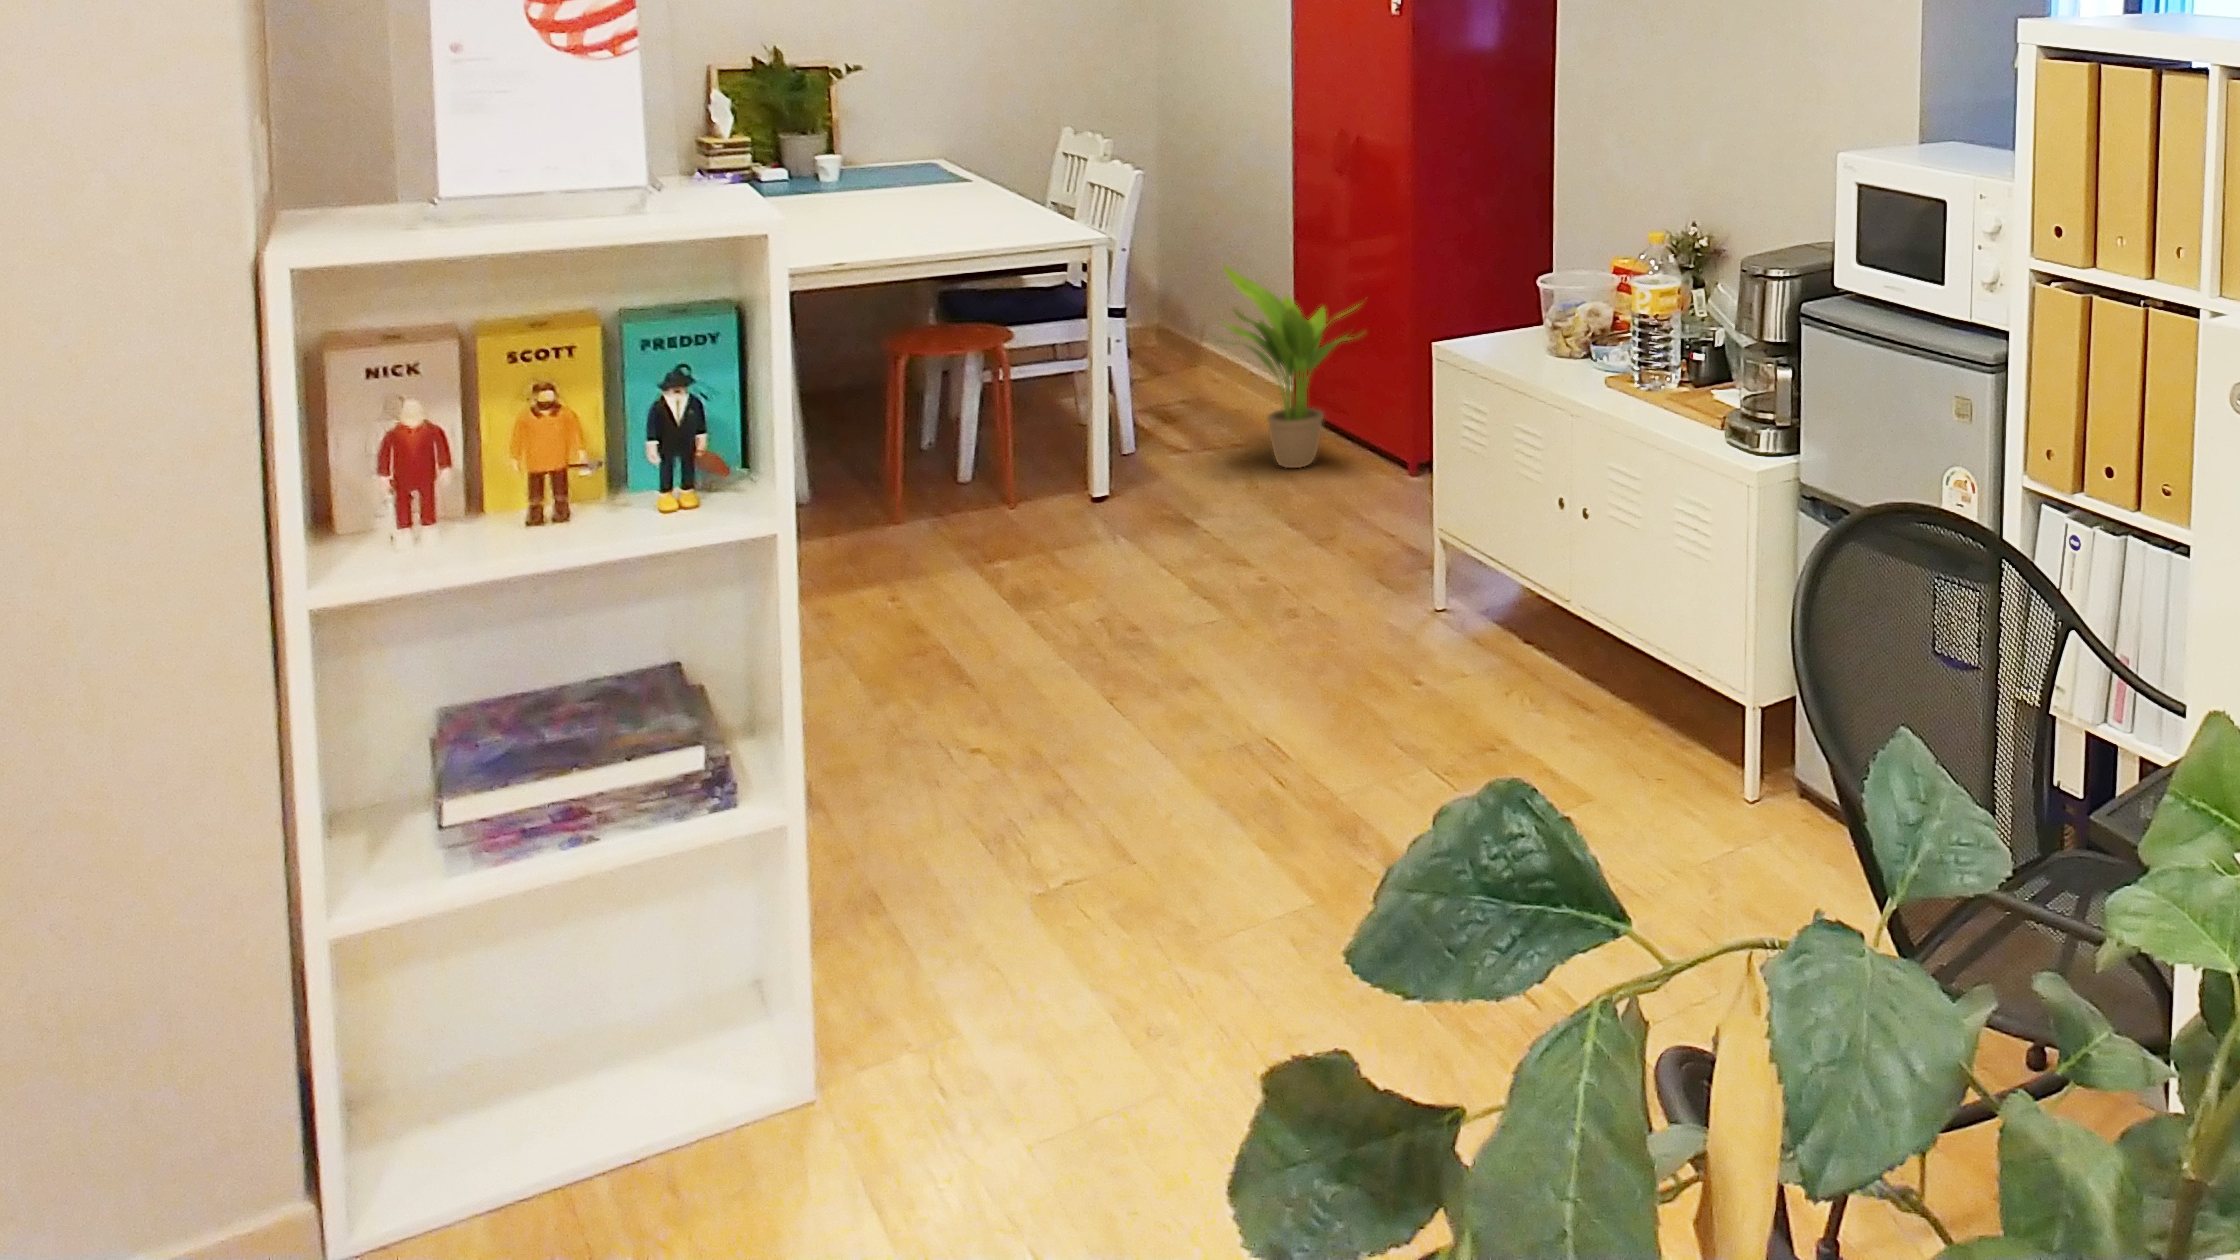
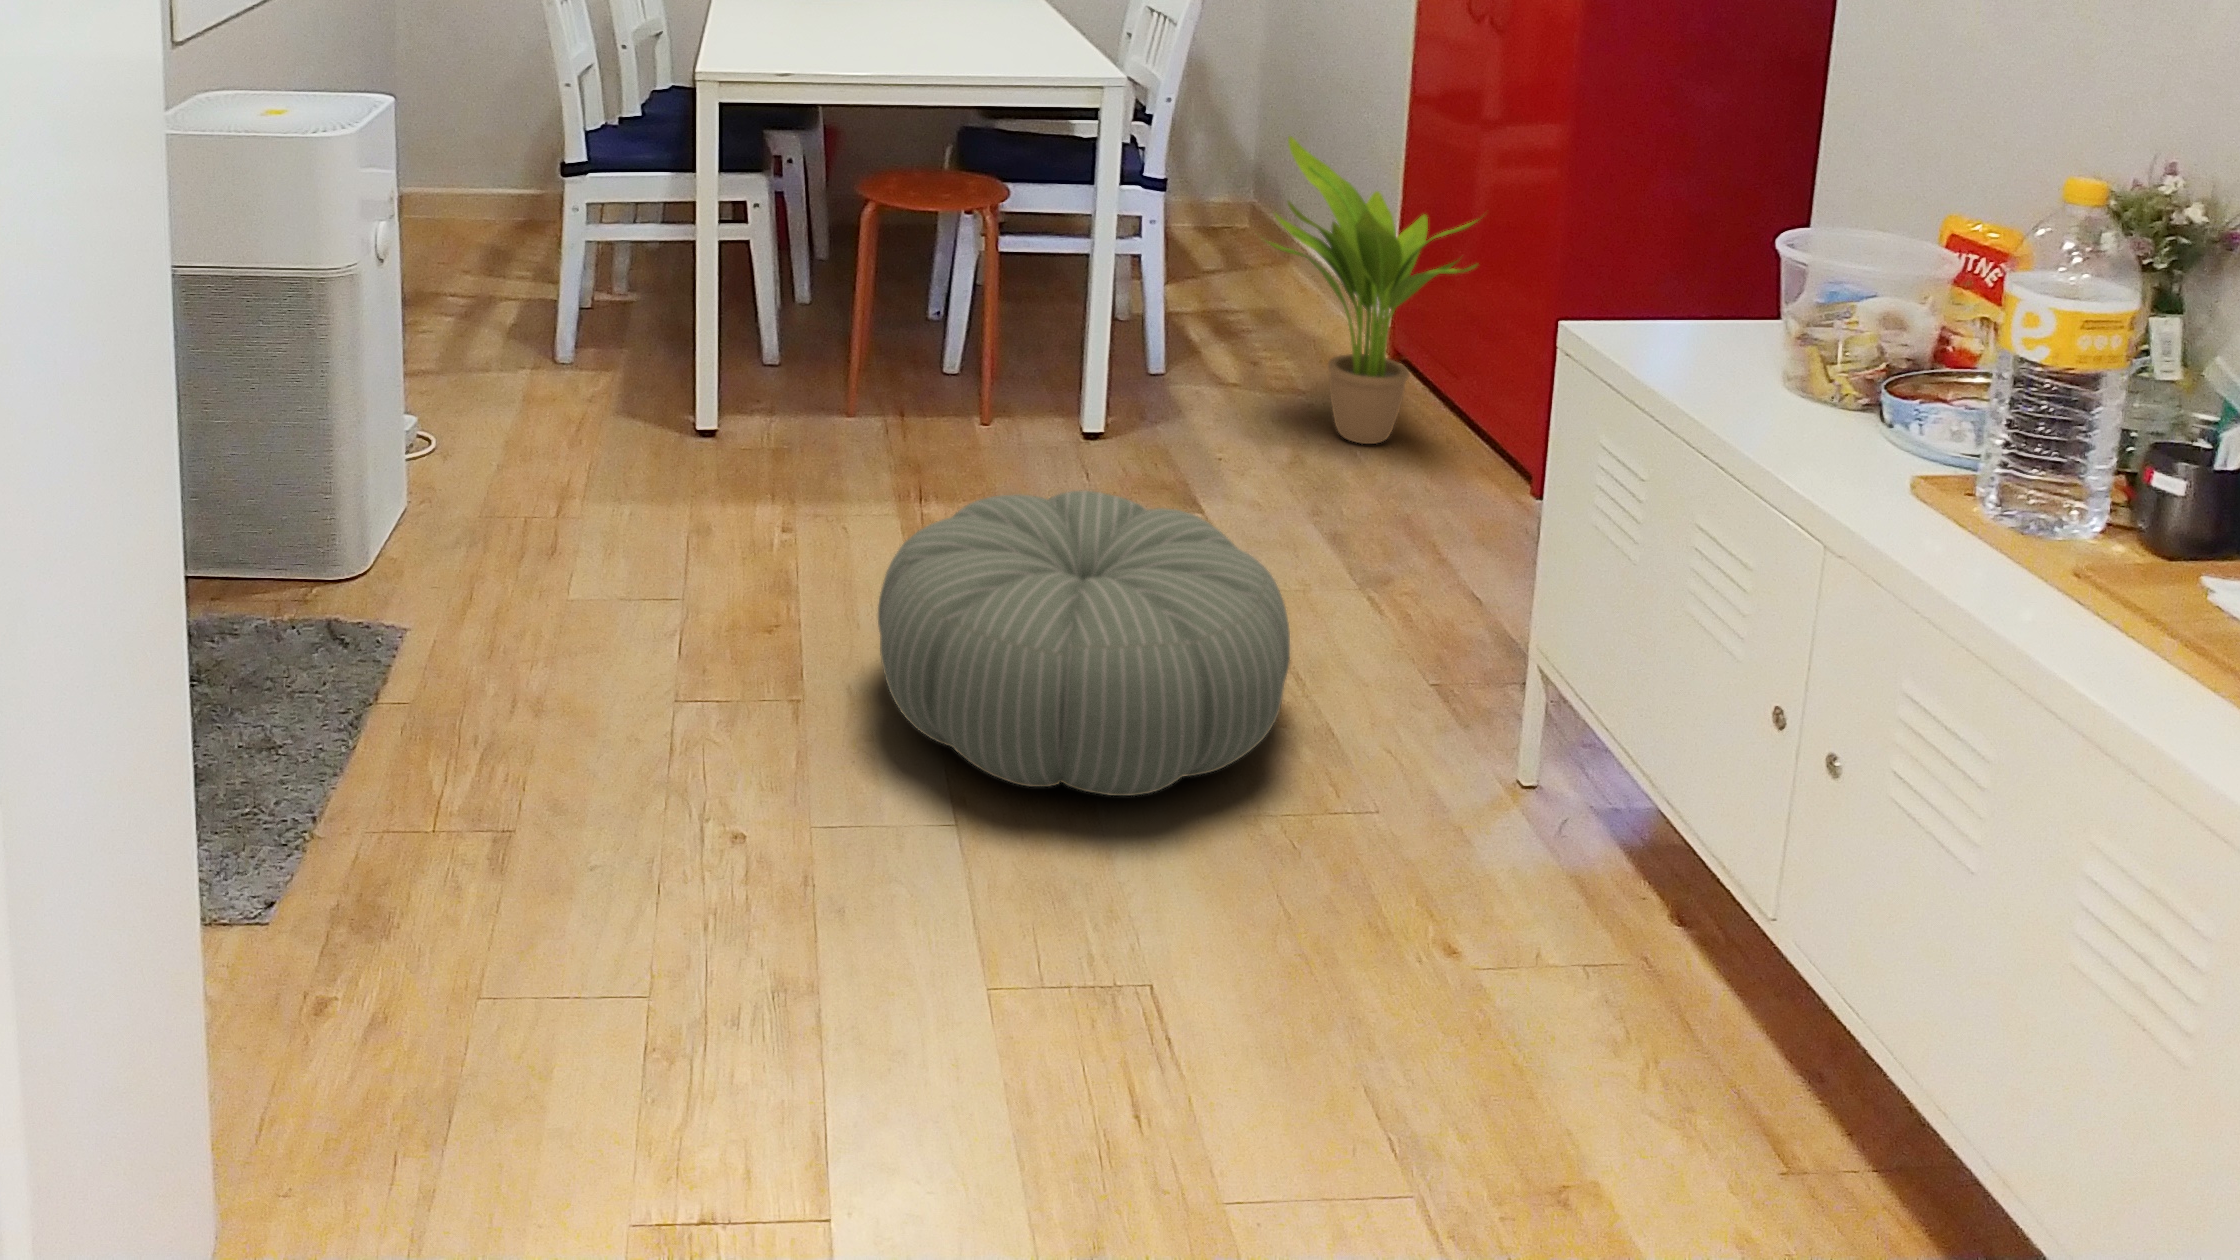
pouf: none [1008,509,1296,686] -> present [878,491,1290,796]

